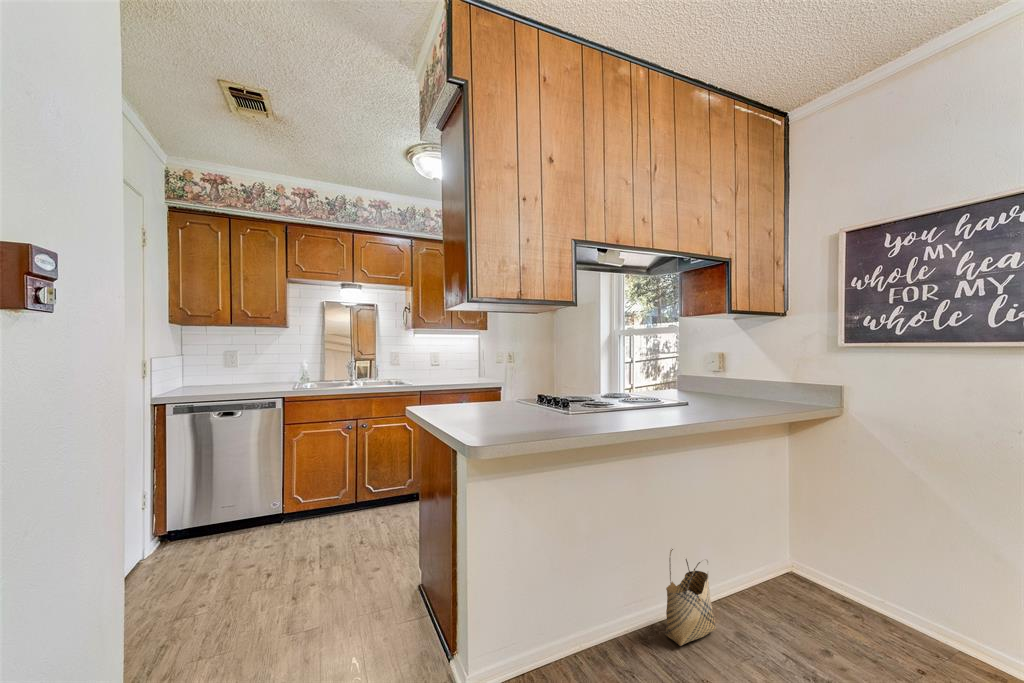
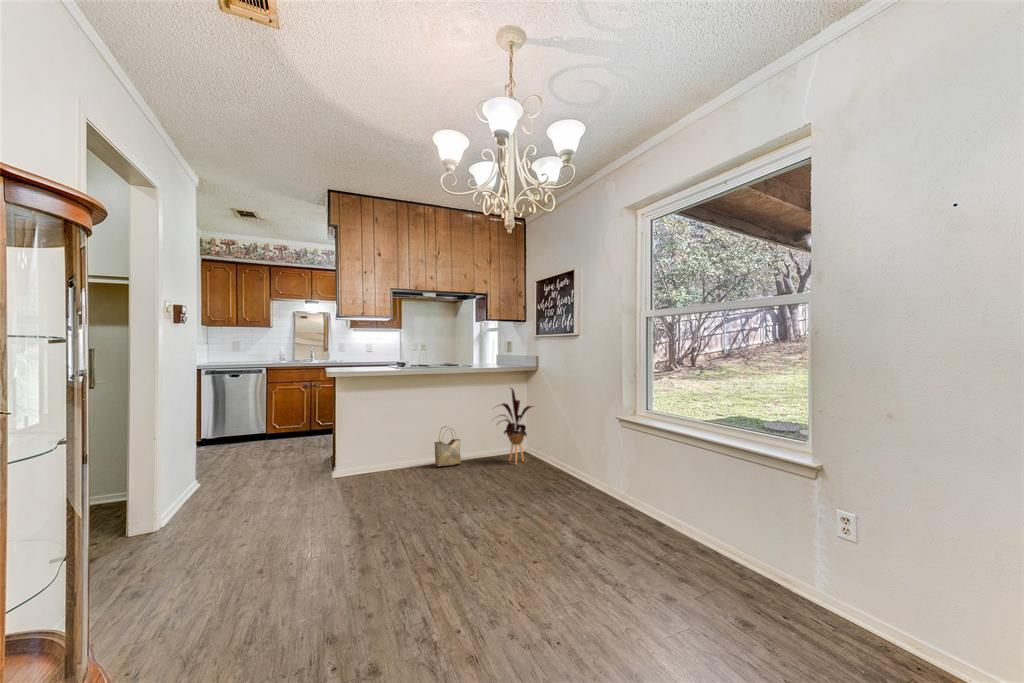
house plant: none [758,468,857,632] -> present [500,388,533,464]

